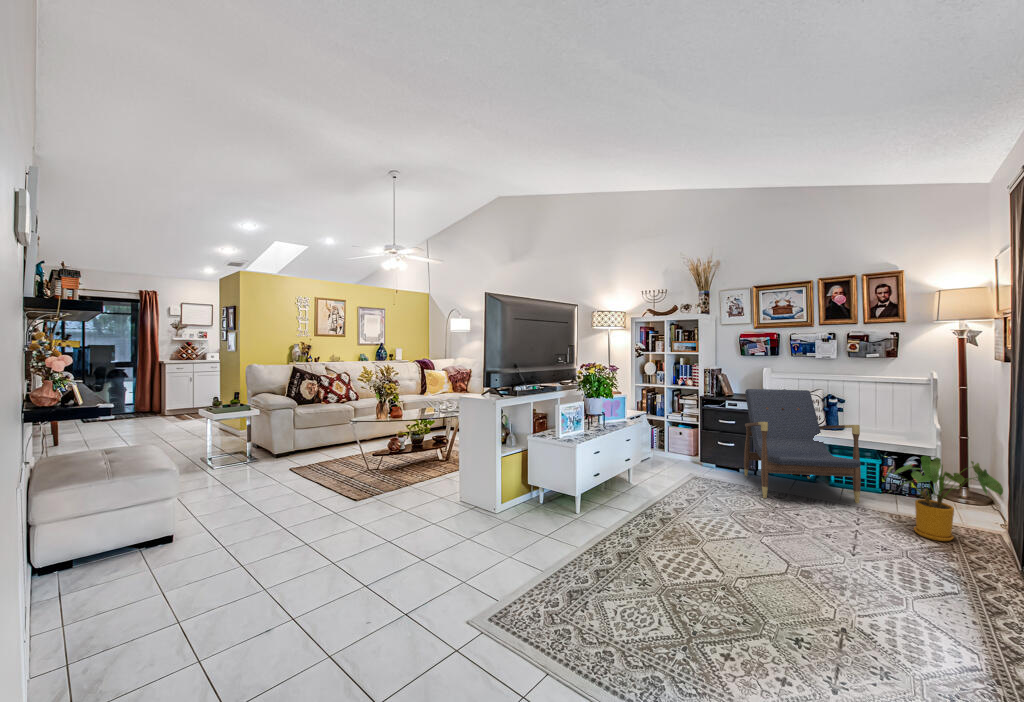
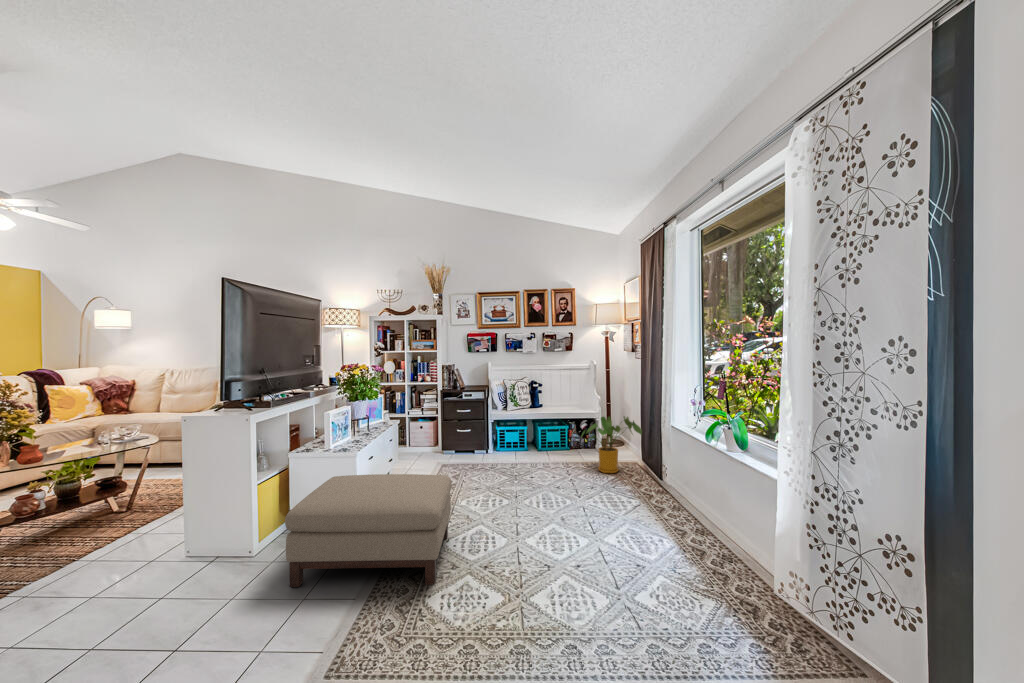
lounge chair: present [744,389,861,503] -> none [479,378,563,470]
ottoman: none [502,465,658,587] -> present [285,474,452,587]

